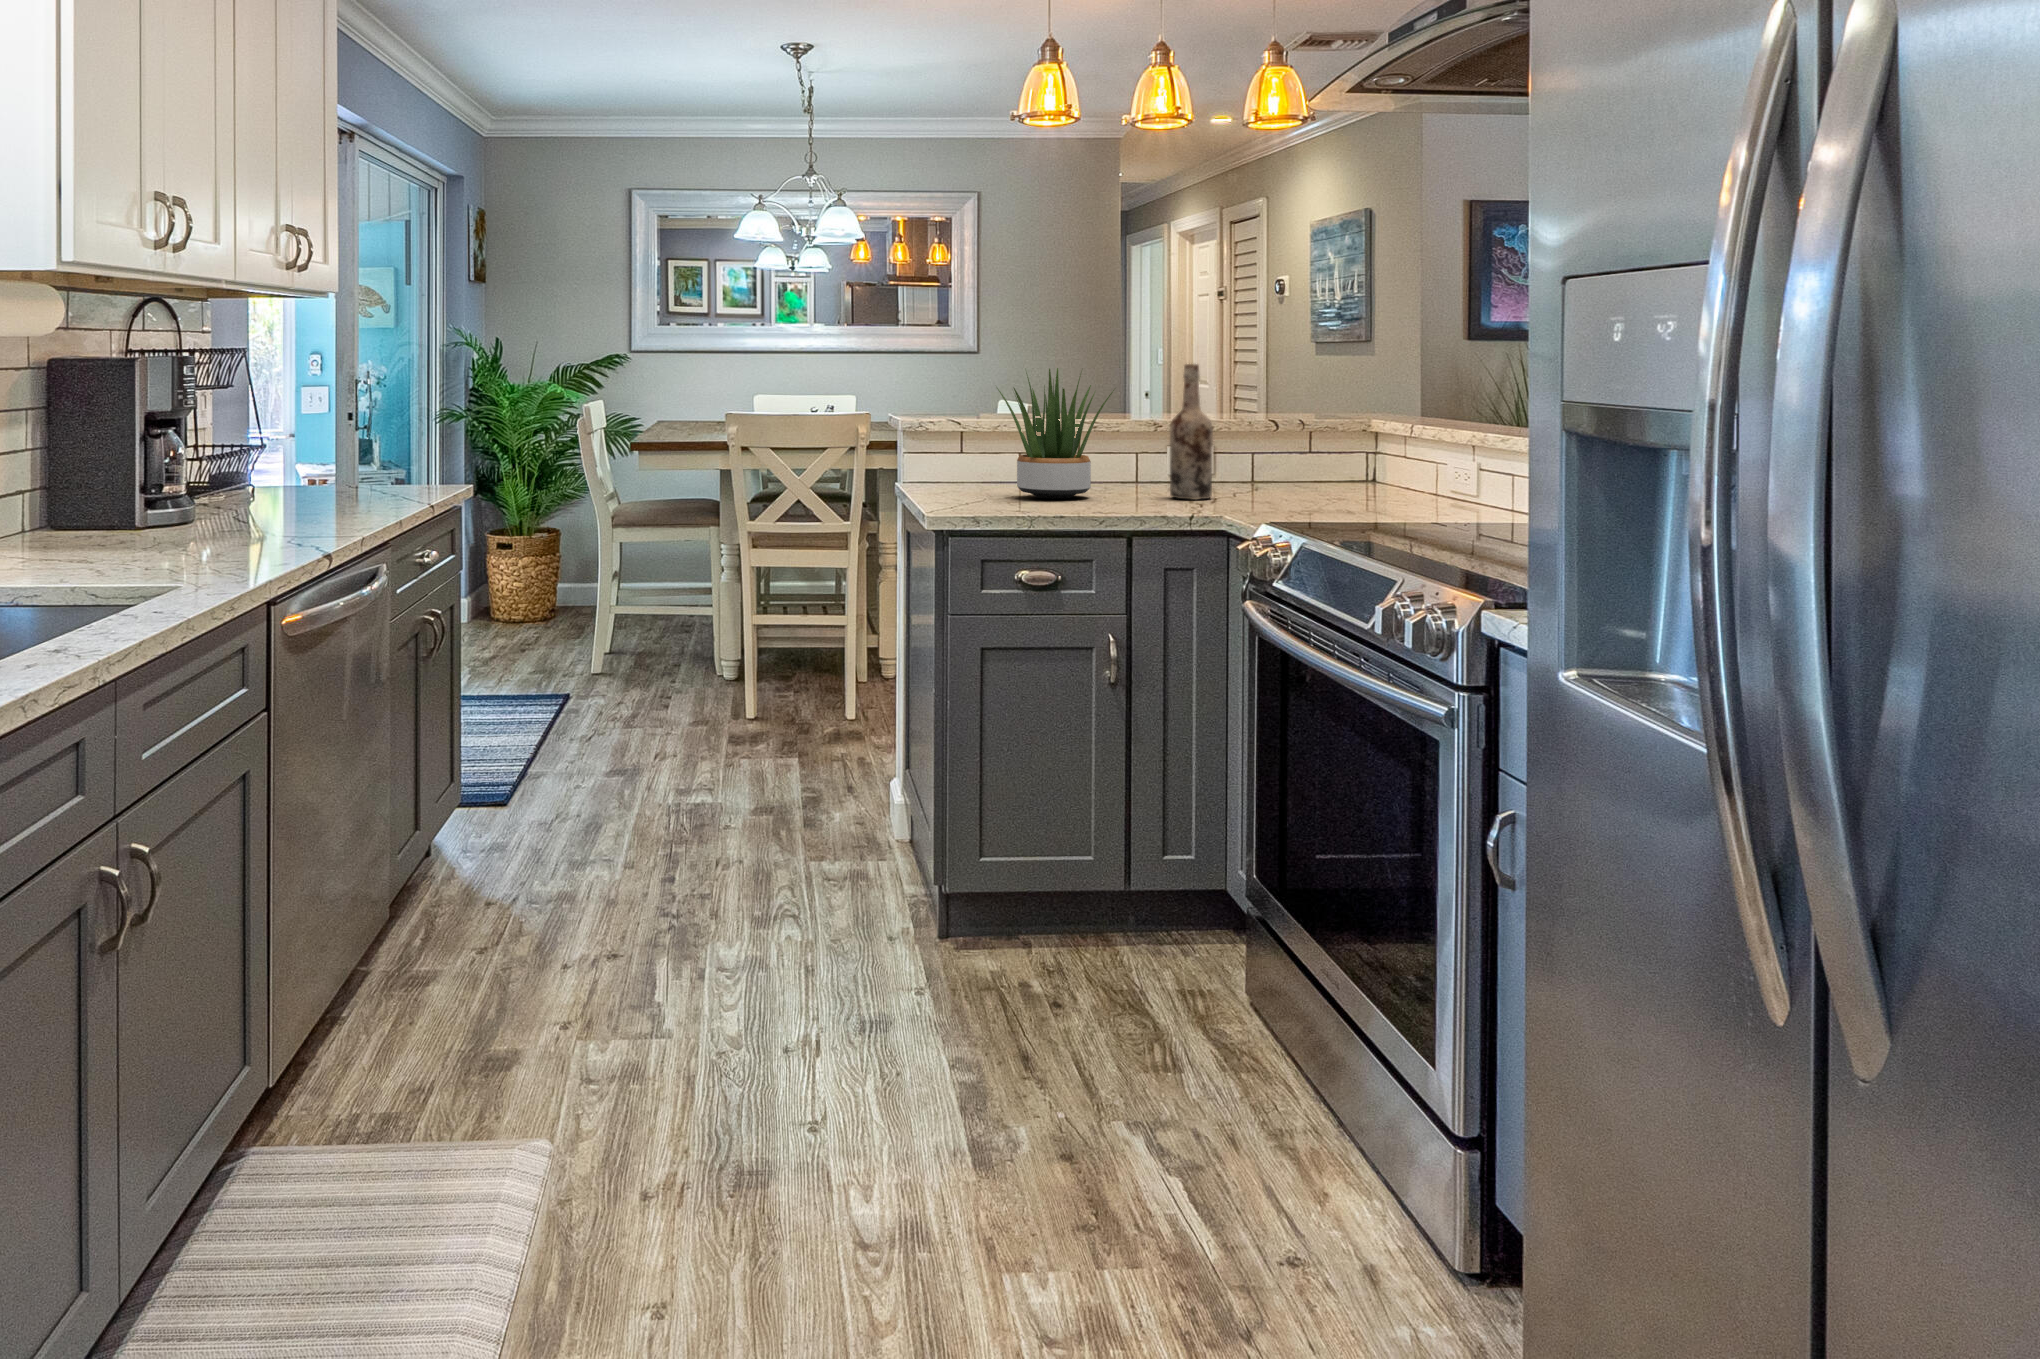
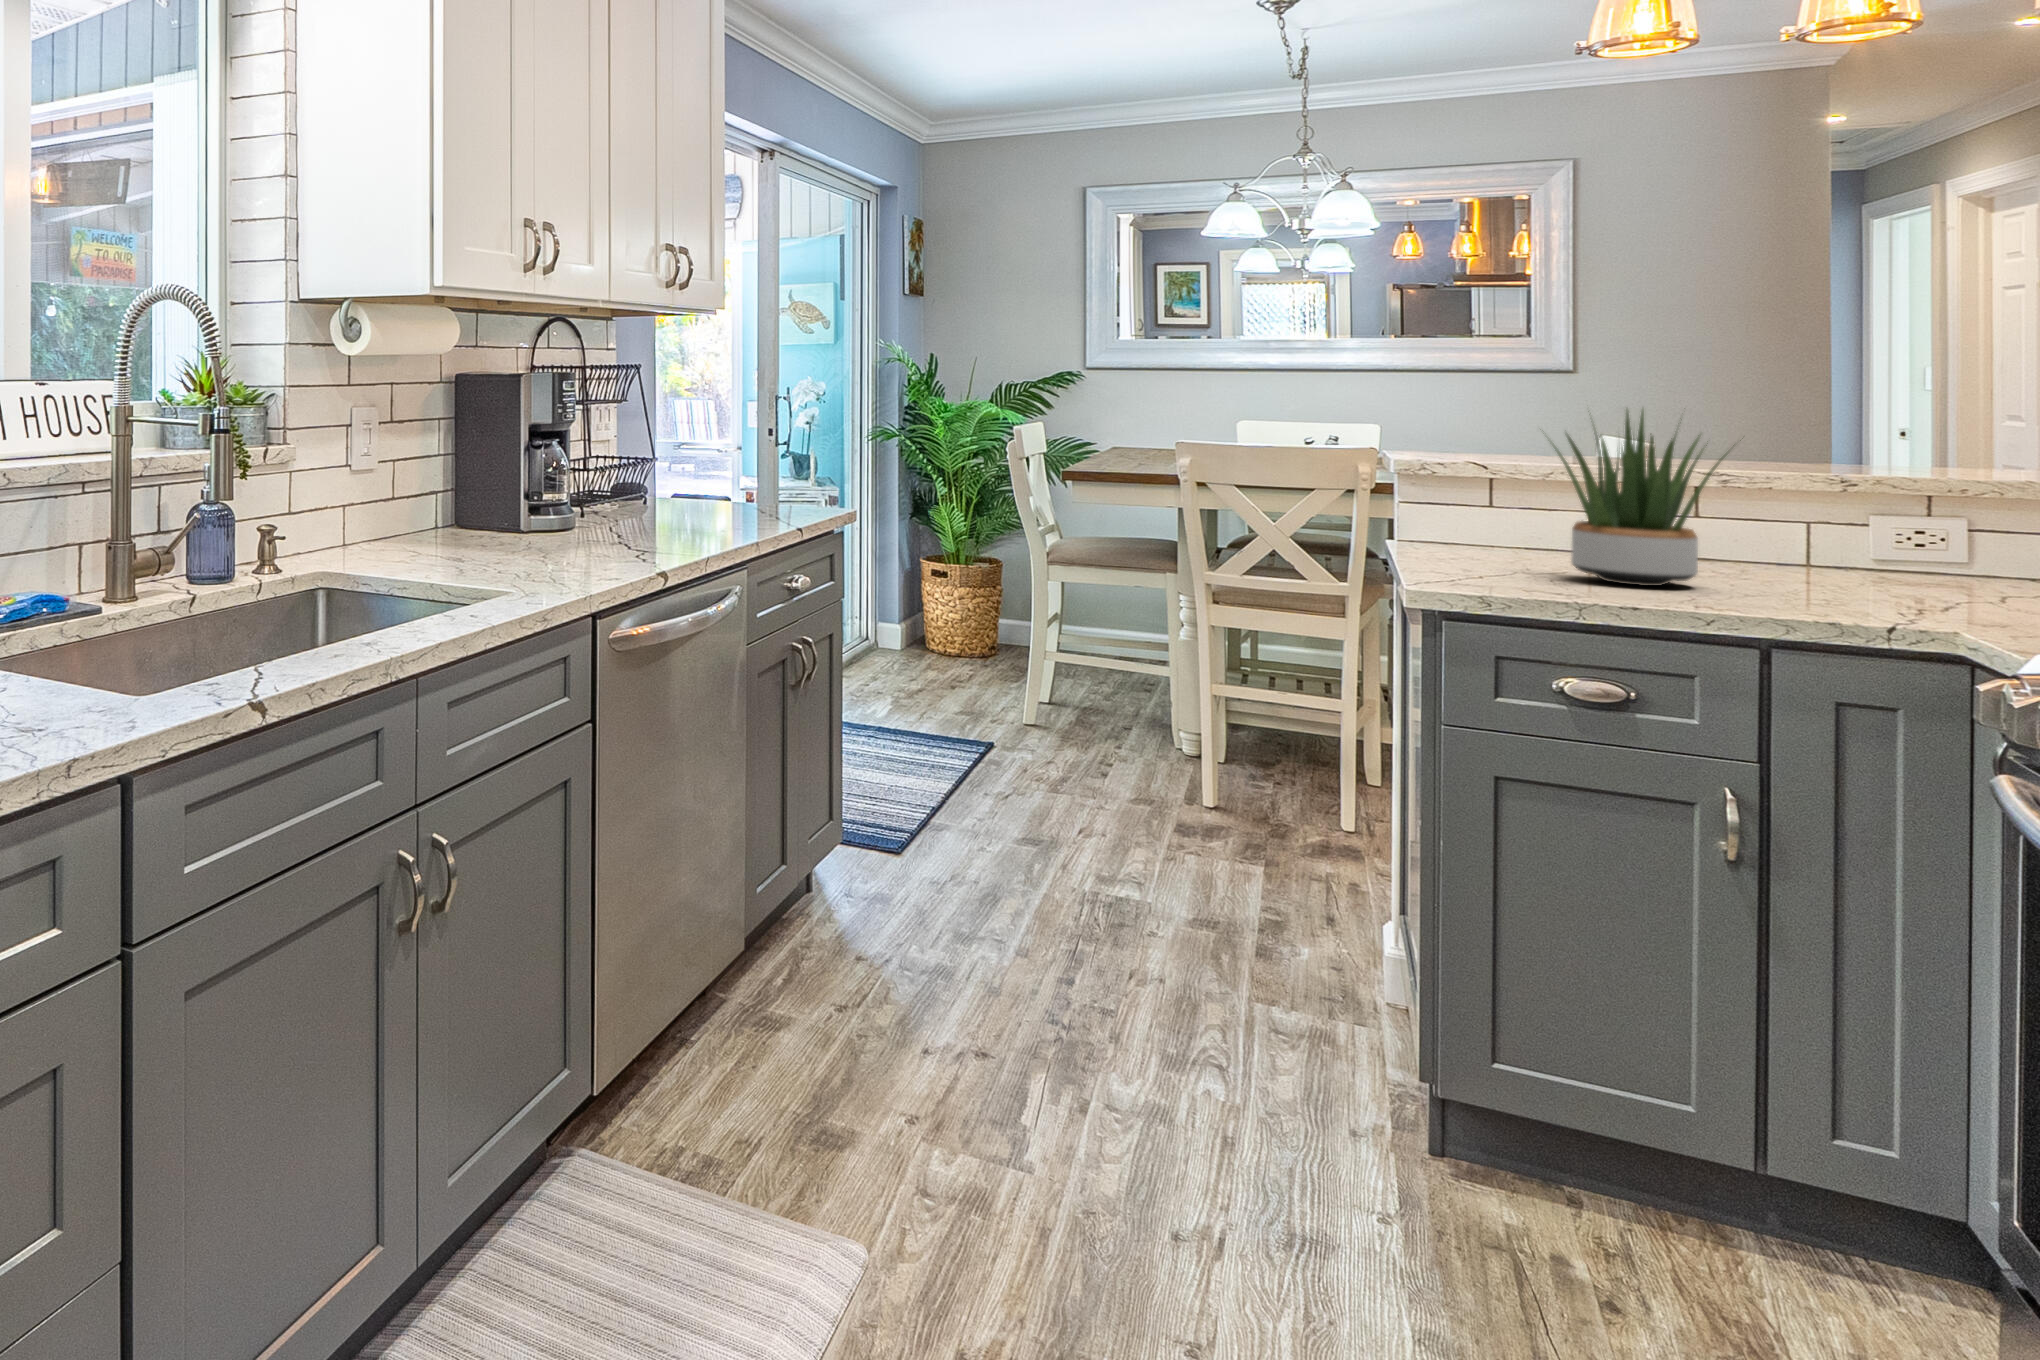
wine bottle: present [1170,364,1213,499] -> none [1845,407,1932,607]

